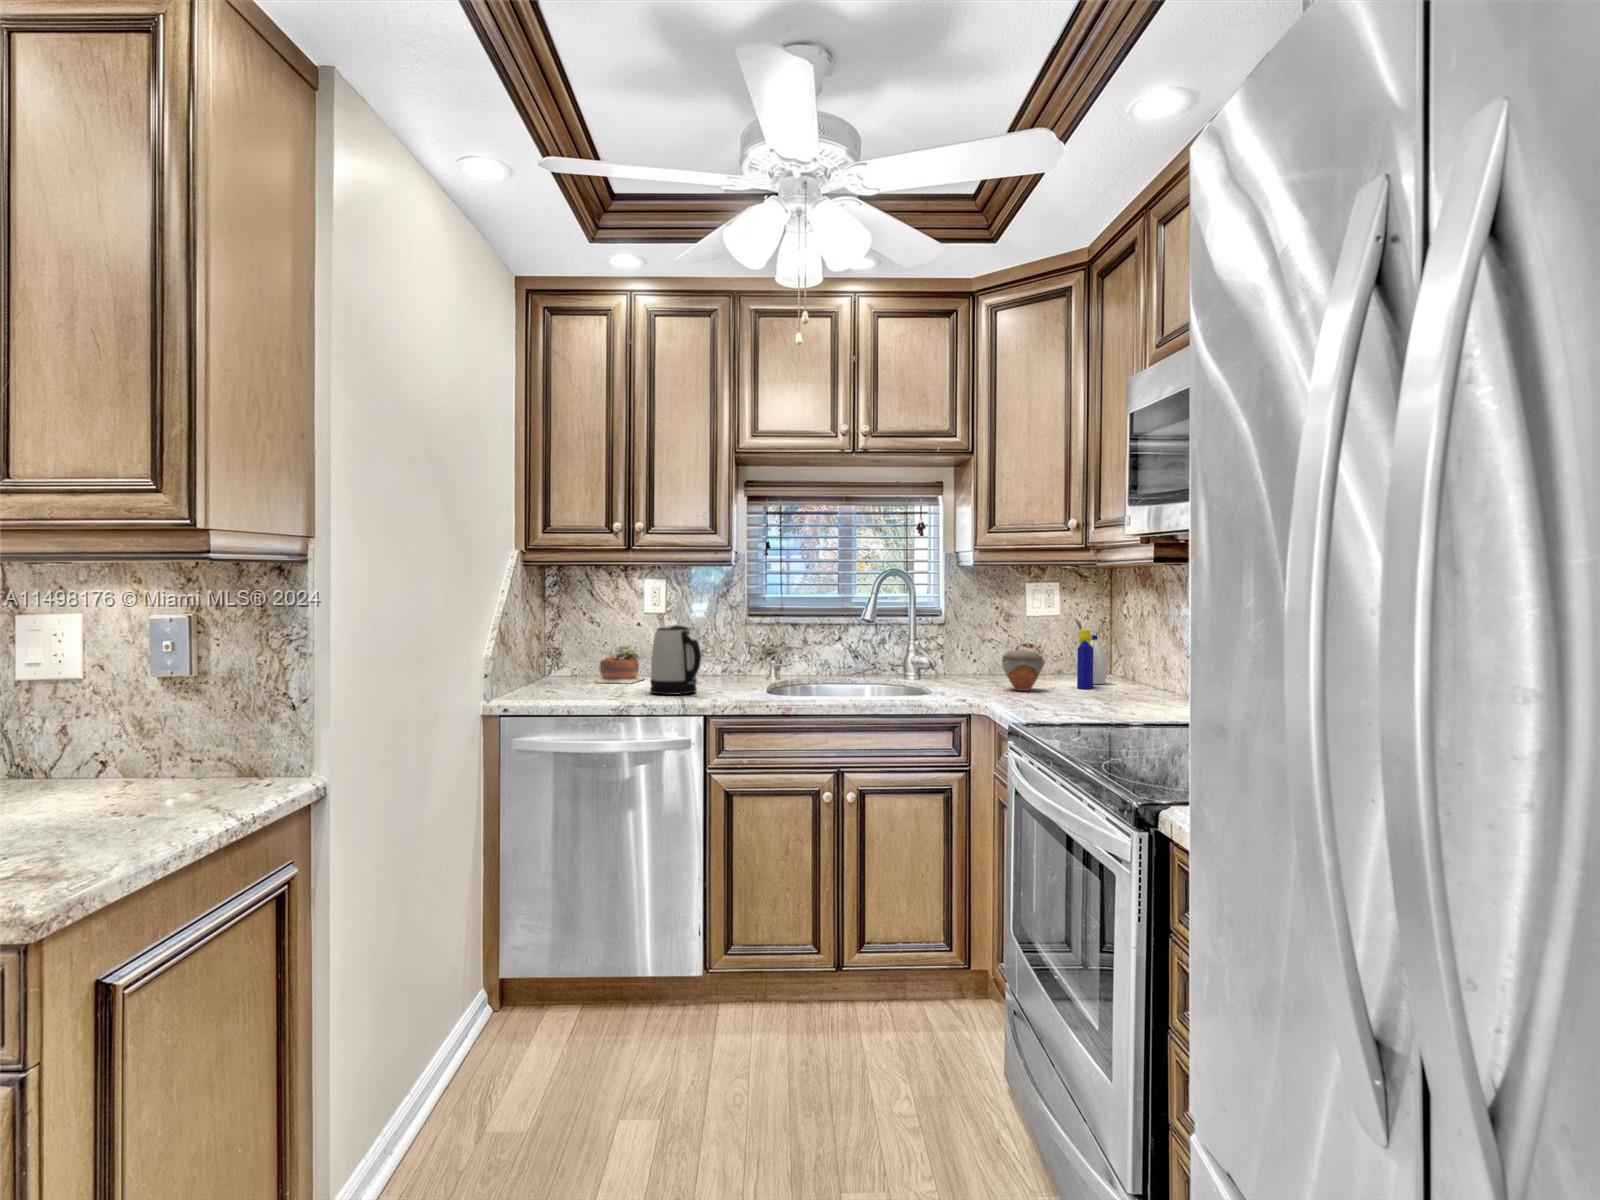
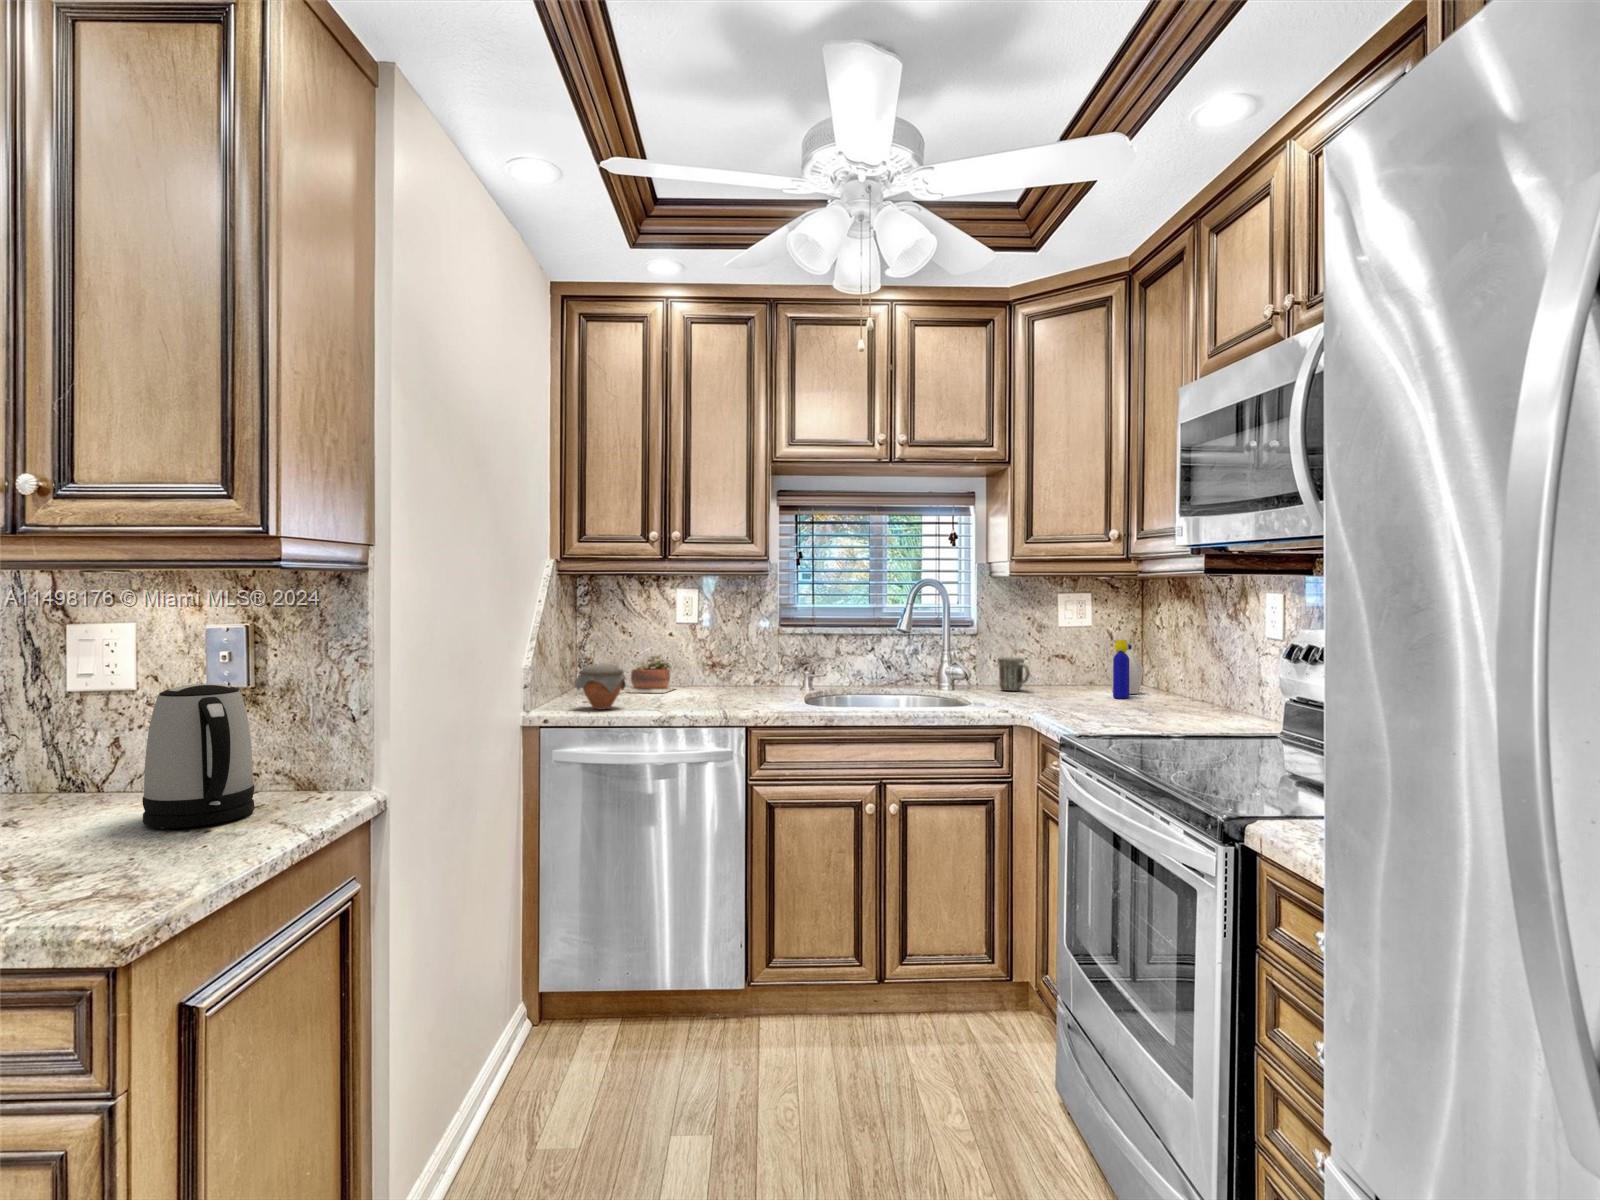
kettle: present [650,625,701,695] -> present [142,684,254,828]
mug: none [965,648,996,681] -> present [998,657,1030,691]
jar: present [1002,649,1045,691] -> present [574,664,626,709]

